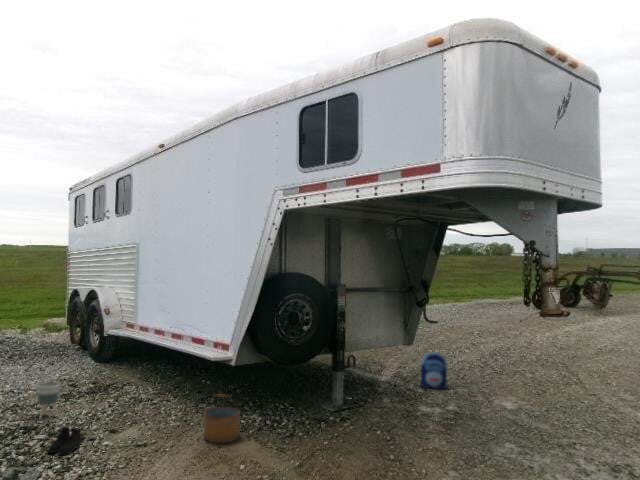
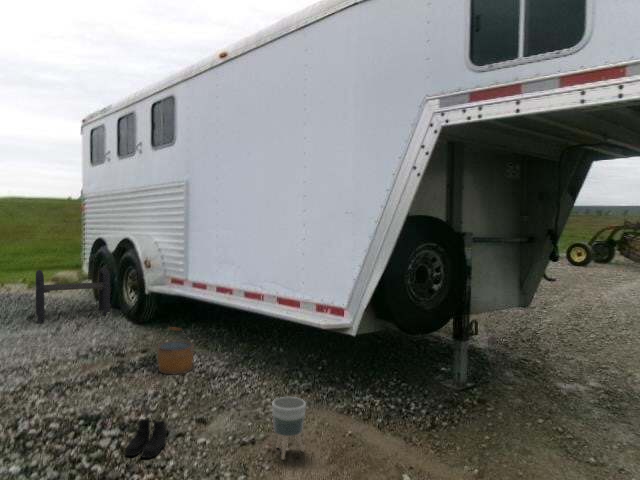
bench: none [18,314,82,361] -> present [36,268,110,323]
backpack: present [420,352,447,389] -> none [533,310,566,354]
planter: present [37,382,60,419] -> present [272,397,306,460]
bucket: present [204,394,240,443] -> present [158,327,194,374]

